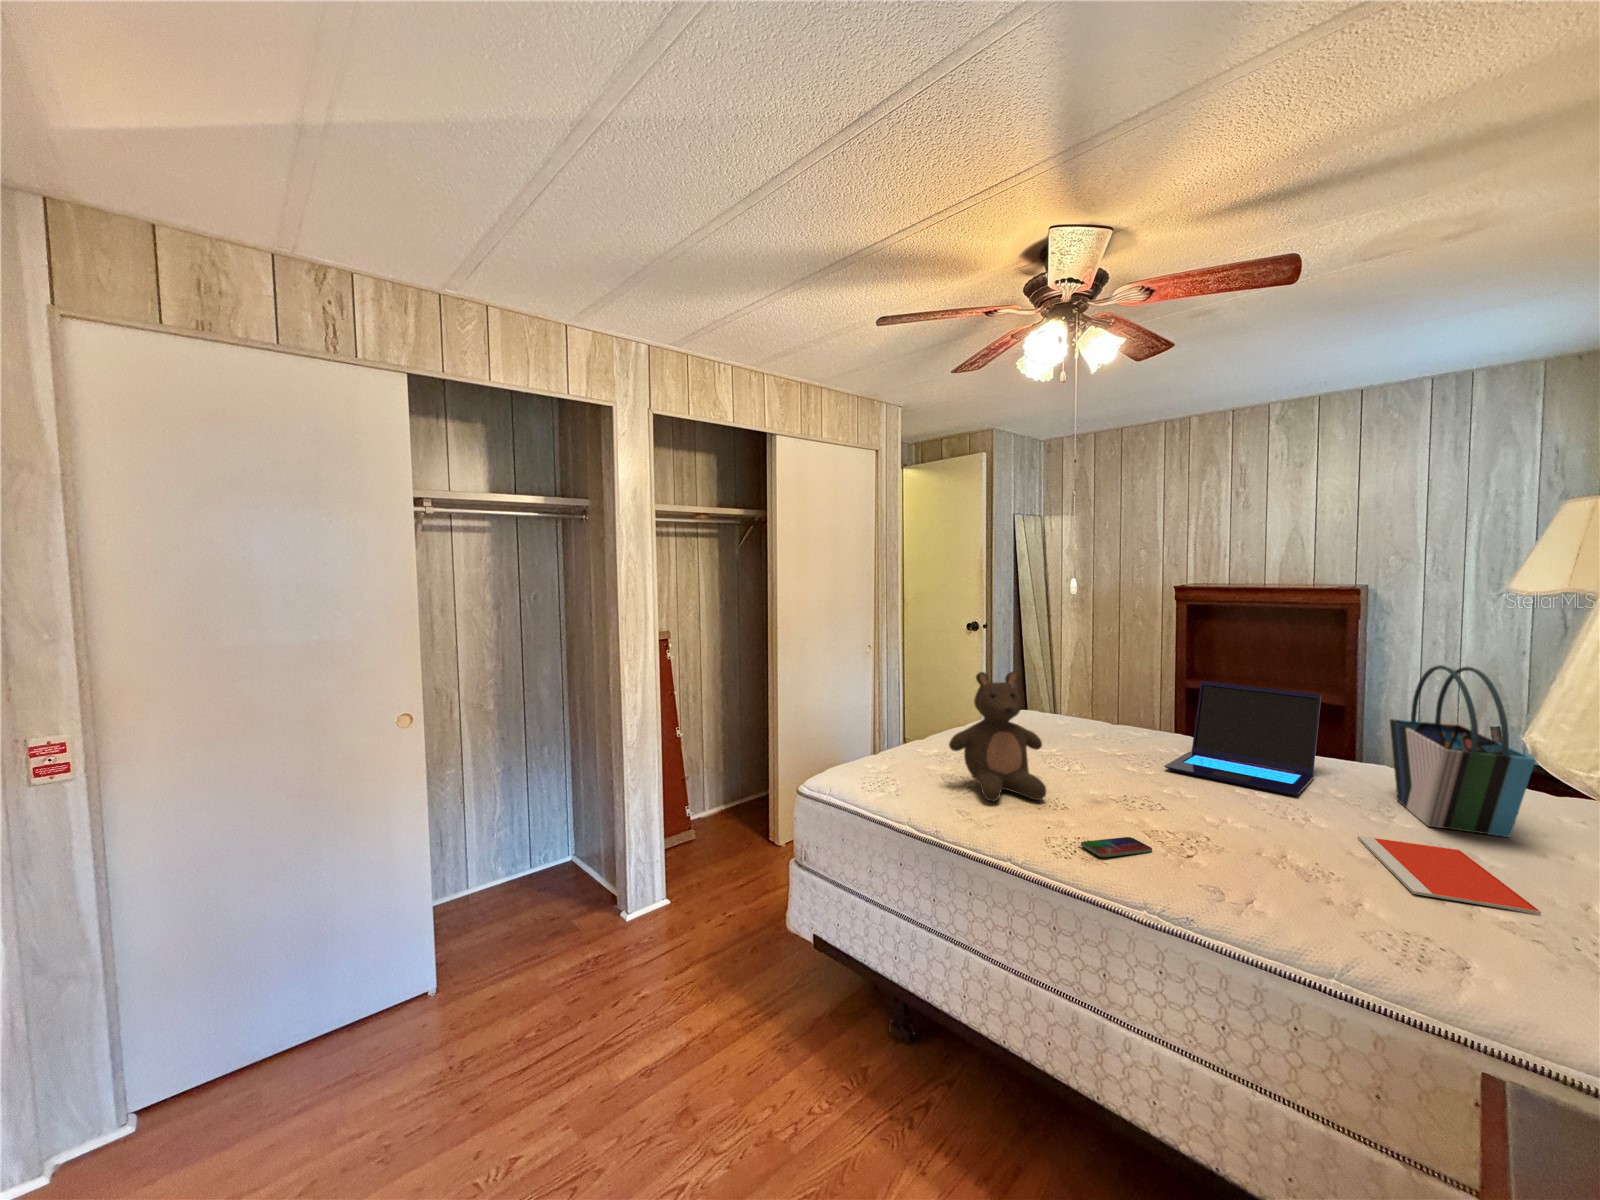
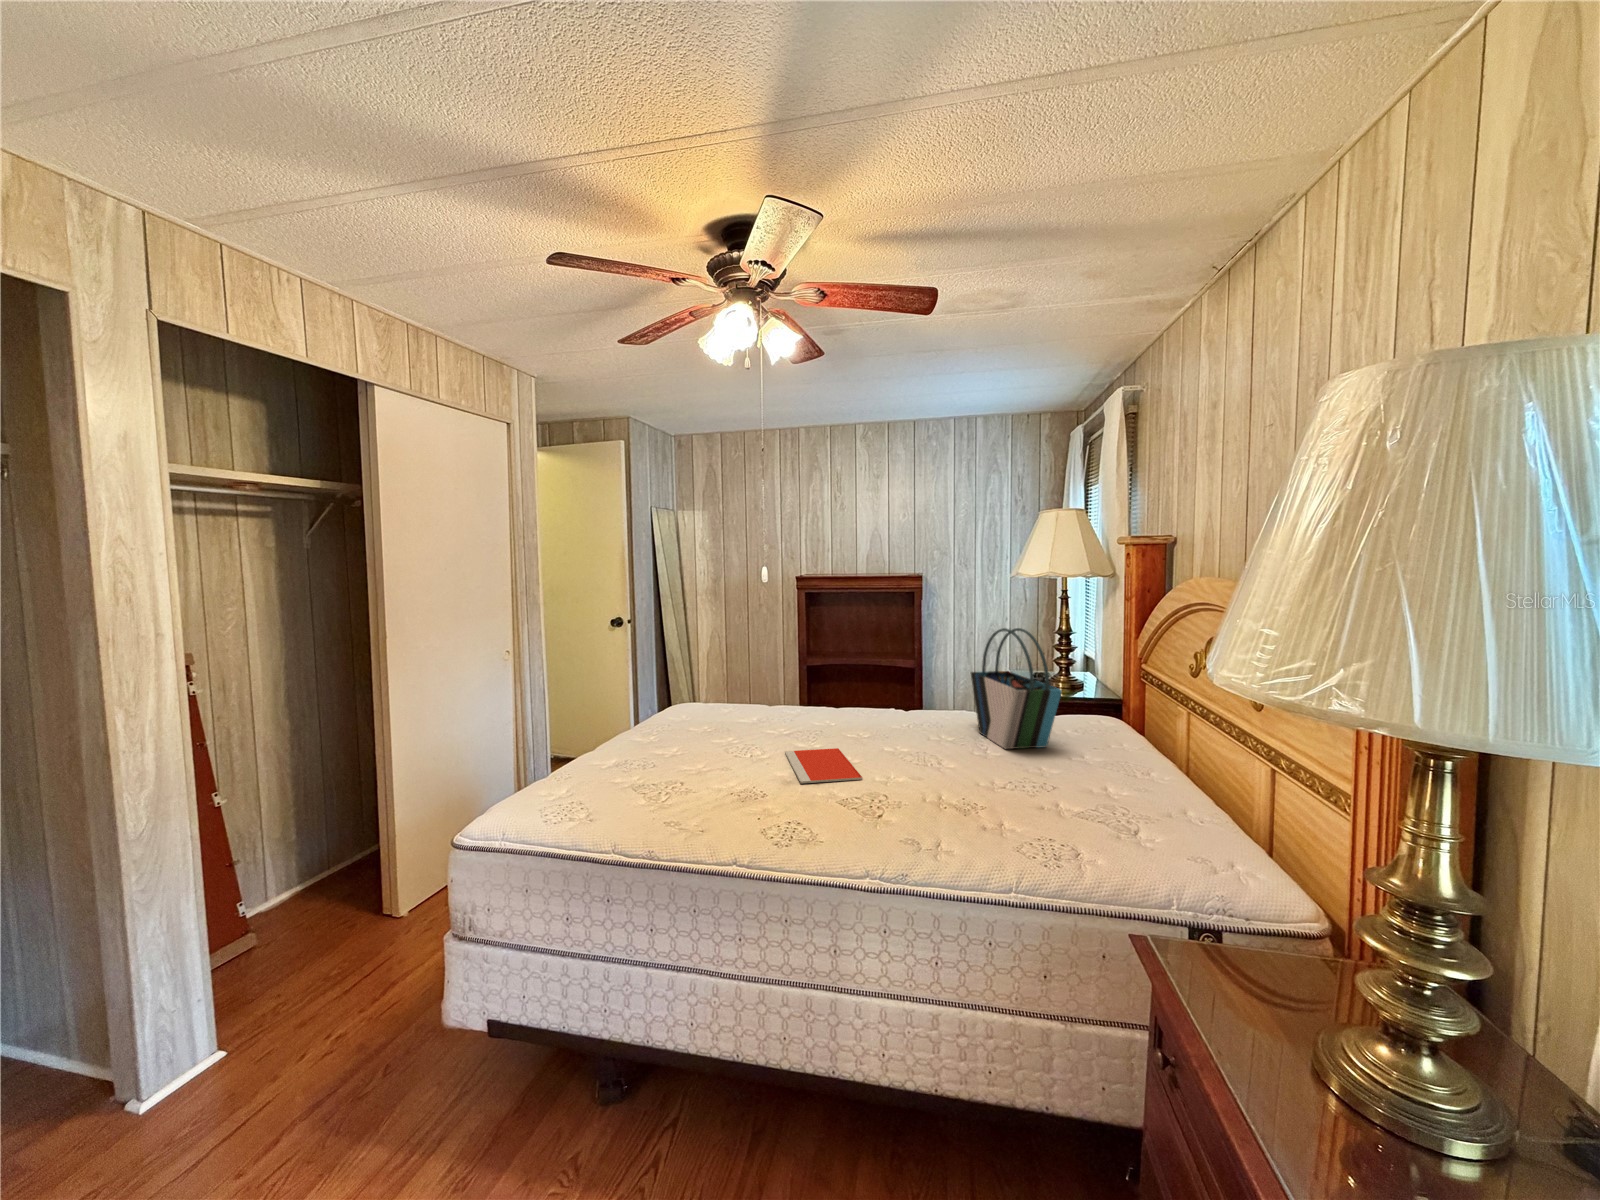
stuffed bear: present [949,672,1047,801] -> none [644,664,747,803]
laptop: present [1165,681,1321,795] -> none [826,655,926,742]
notebook: present [1358,836,1541,914] -> present [785,748,863,783]
smartphone: present [1081,837,1152,857] -> none [797,810,854,837]

